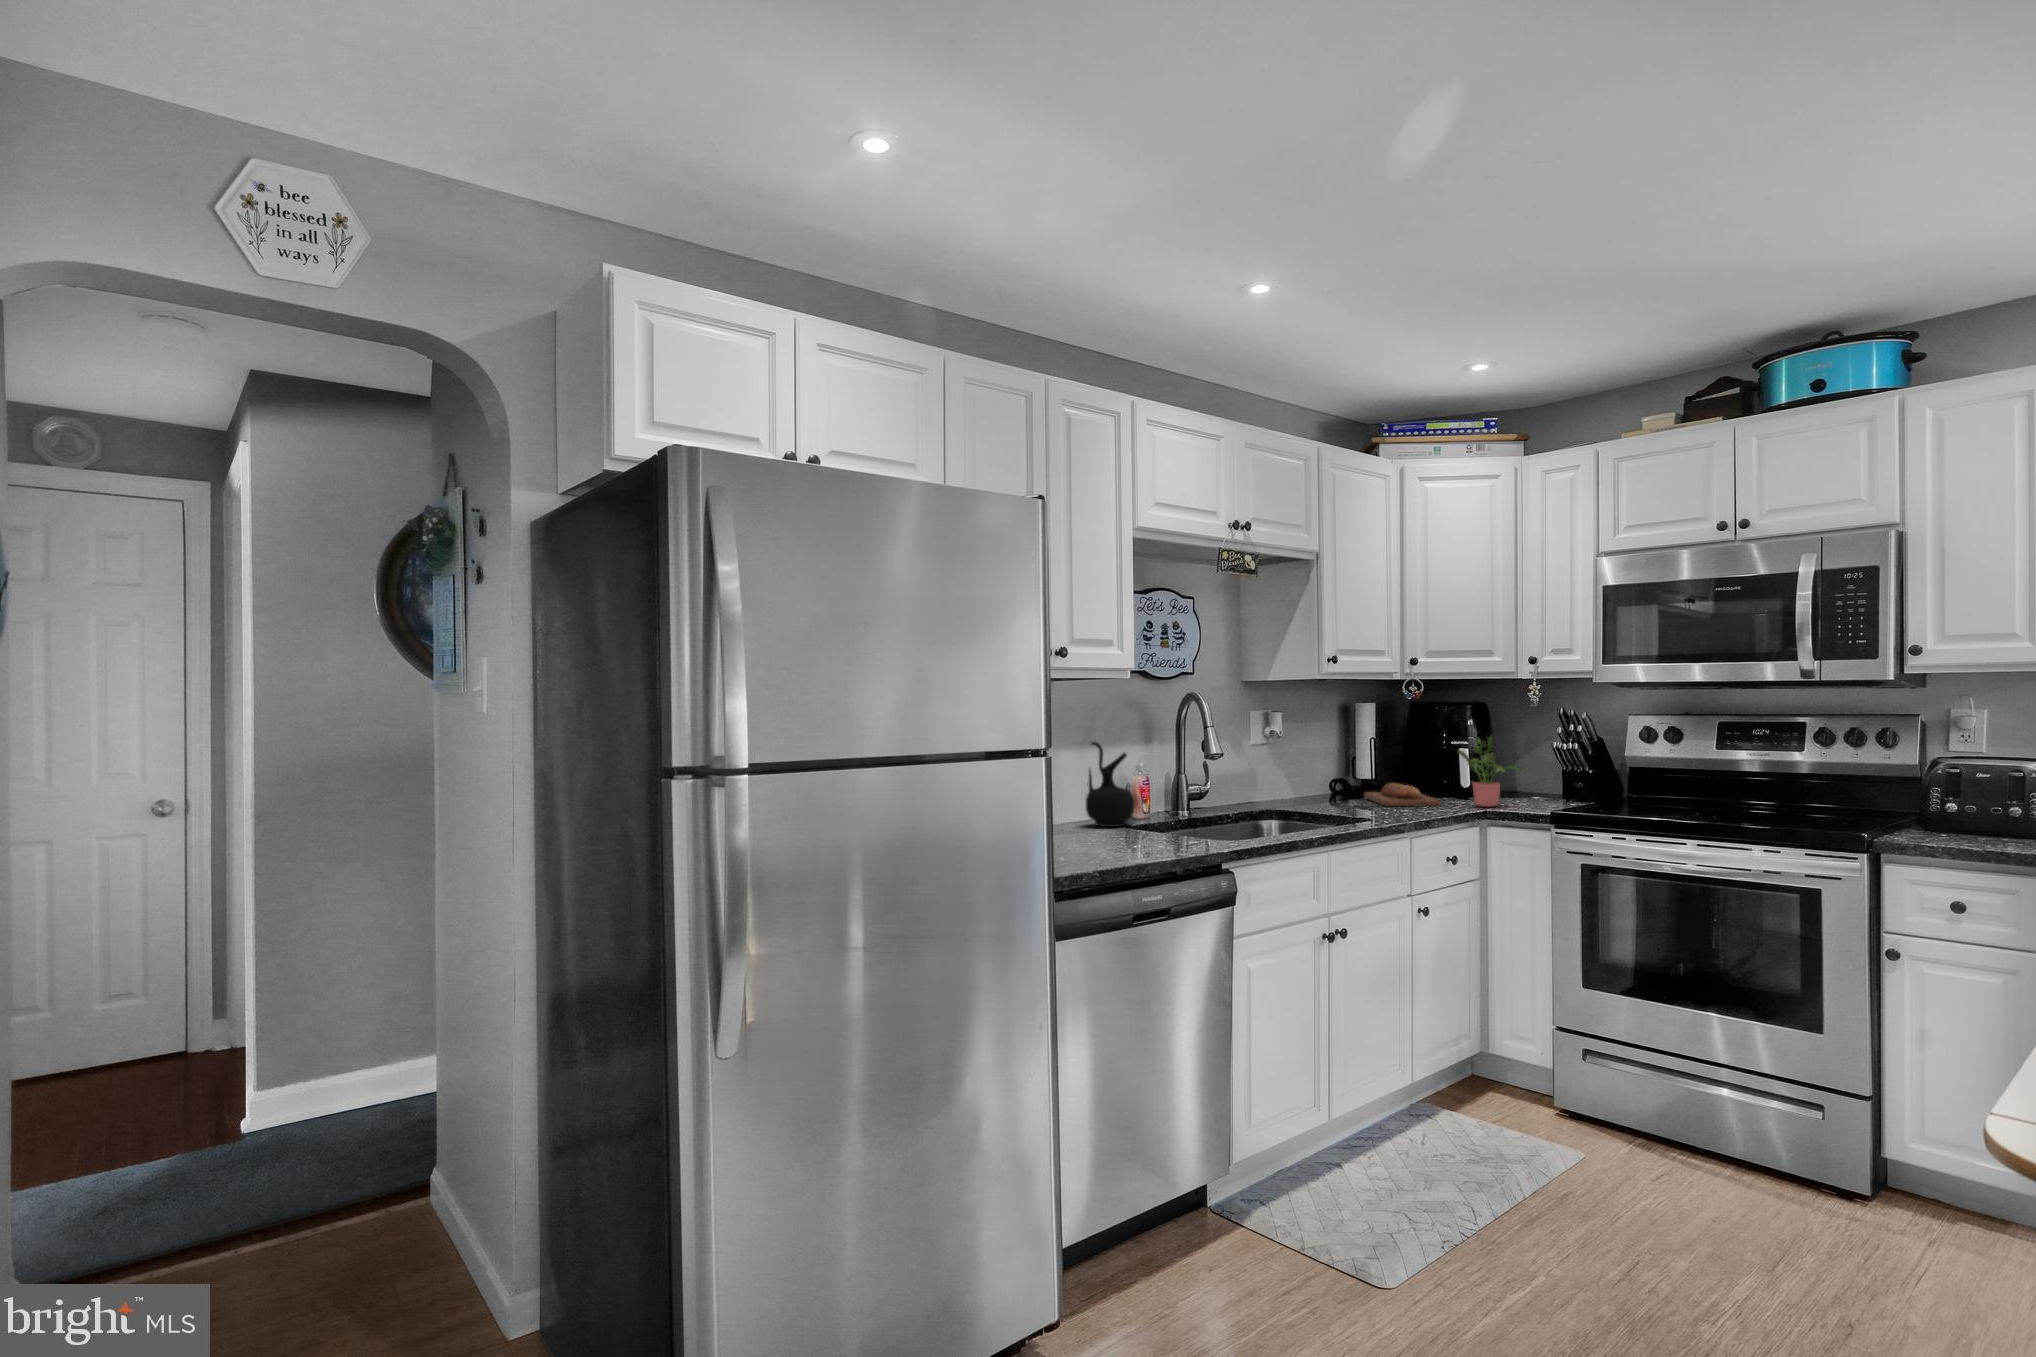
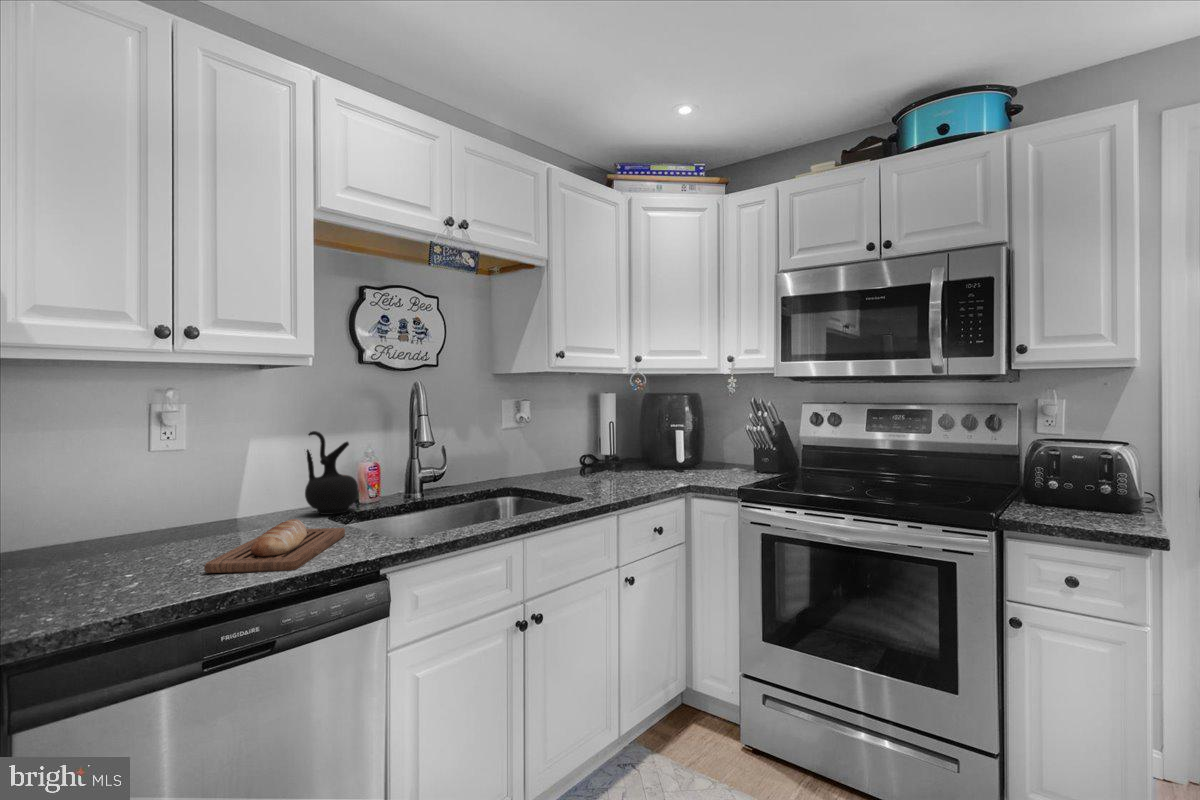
potted plant: present [1458,736,1525,807] -> none [664,421,719,481]
bread loaf: present [1365,783,1441,806] -> present [204,519,345,573]

